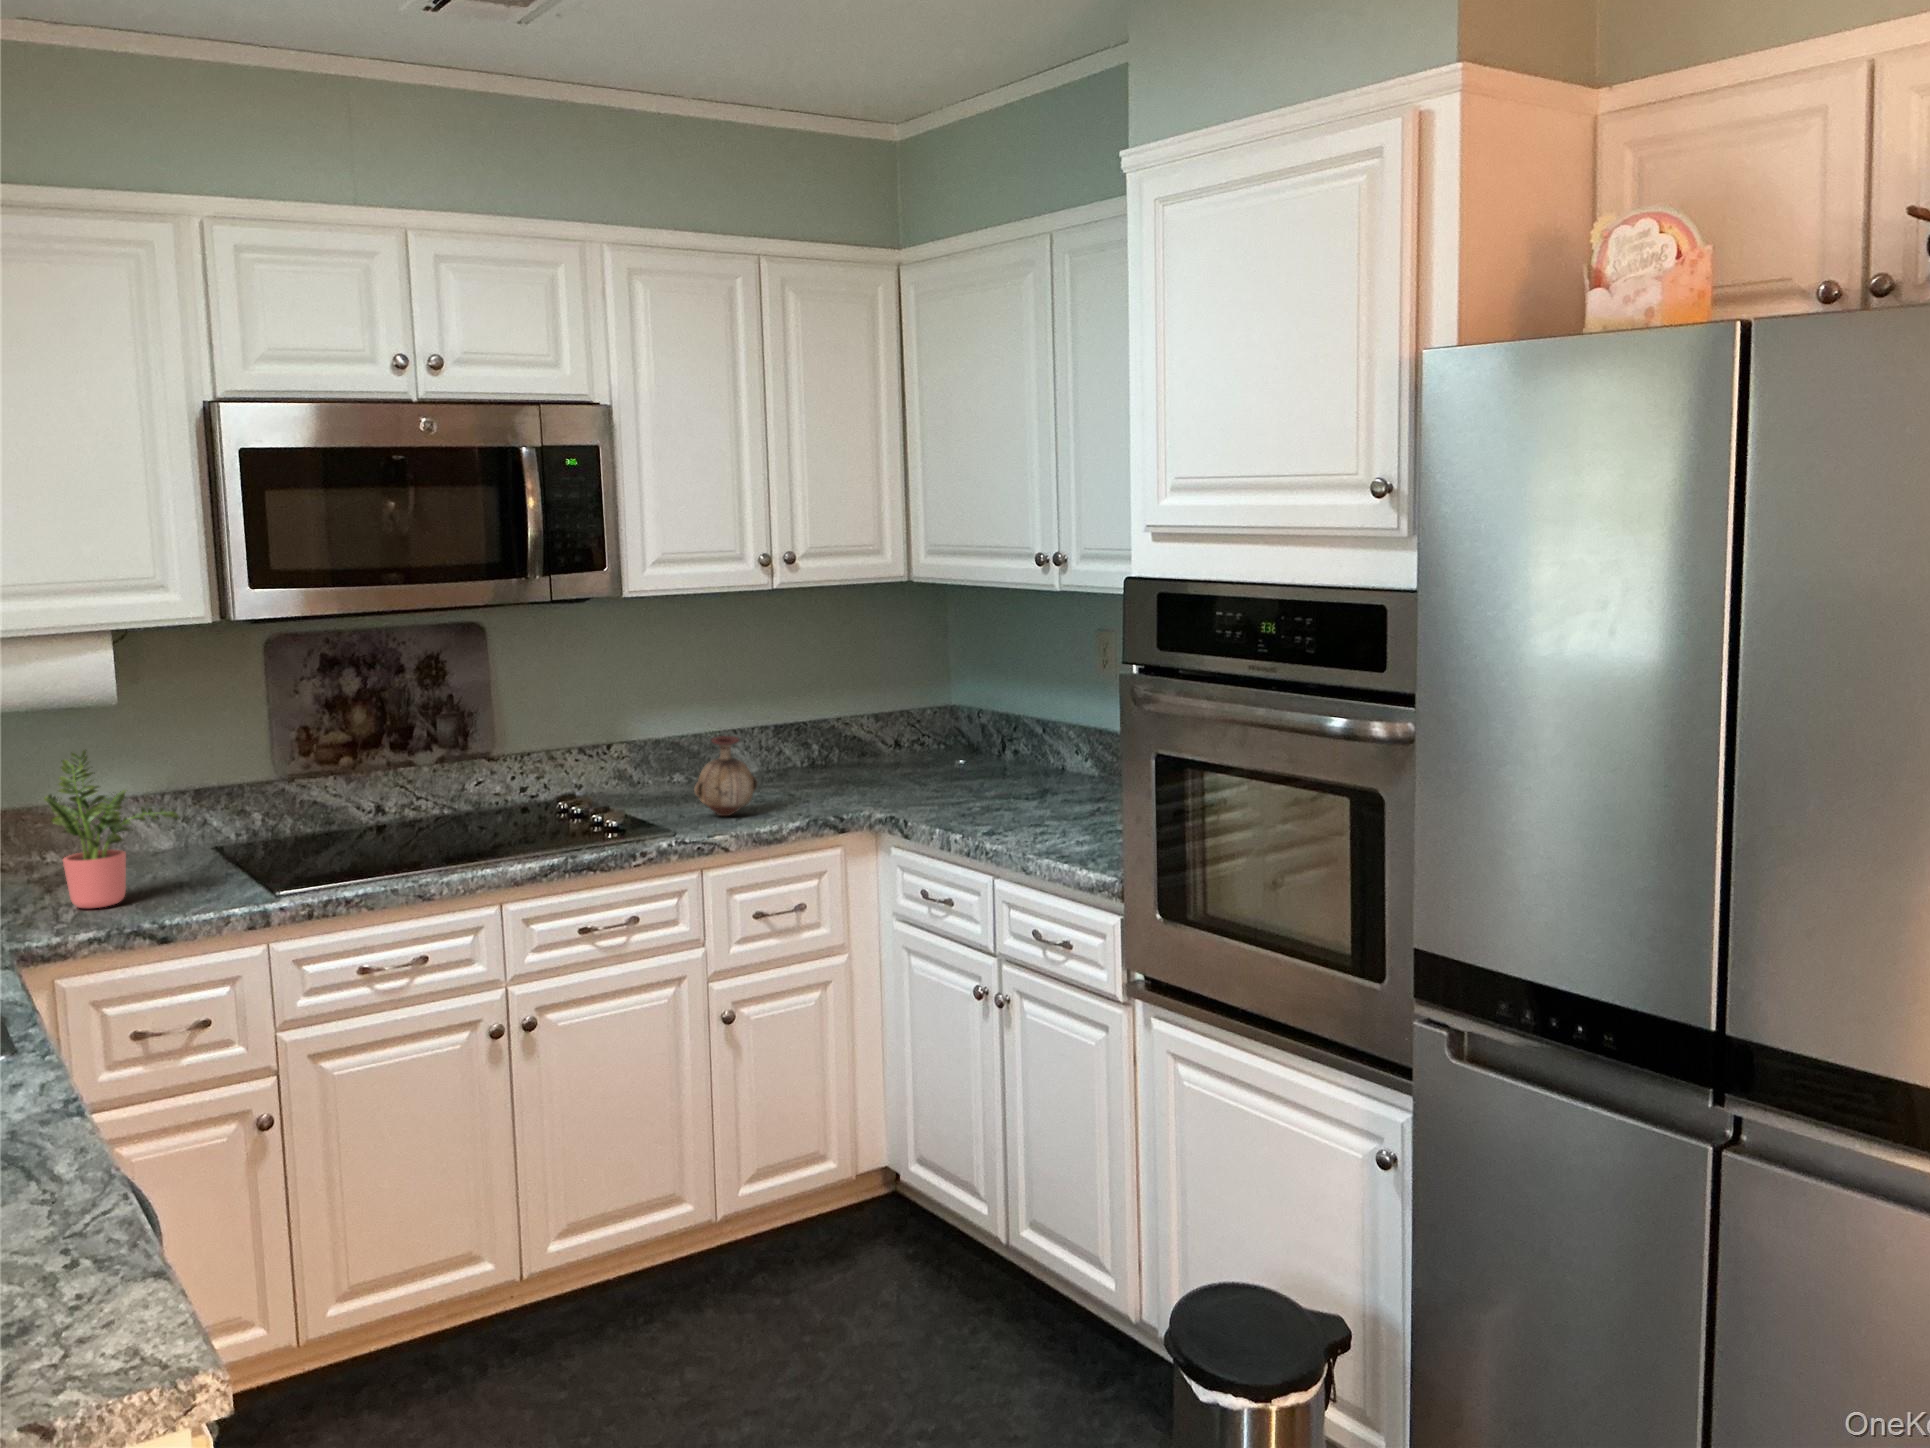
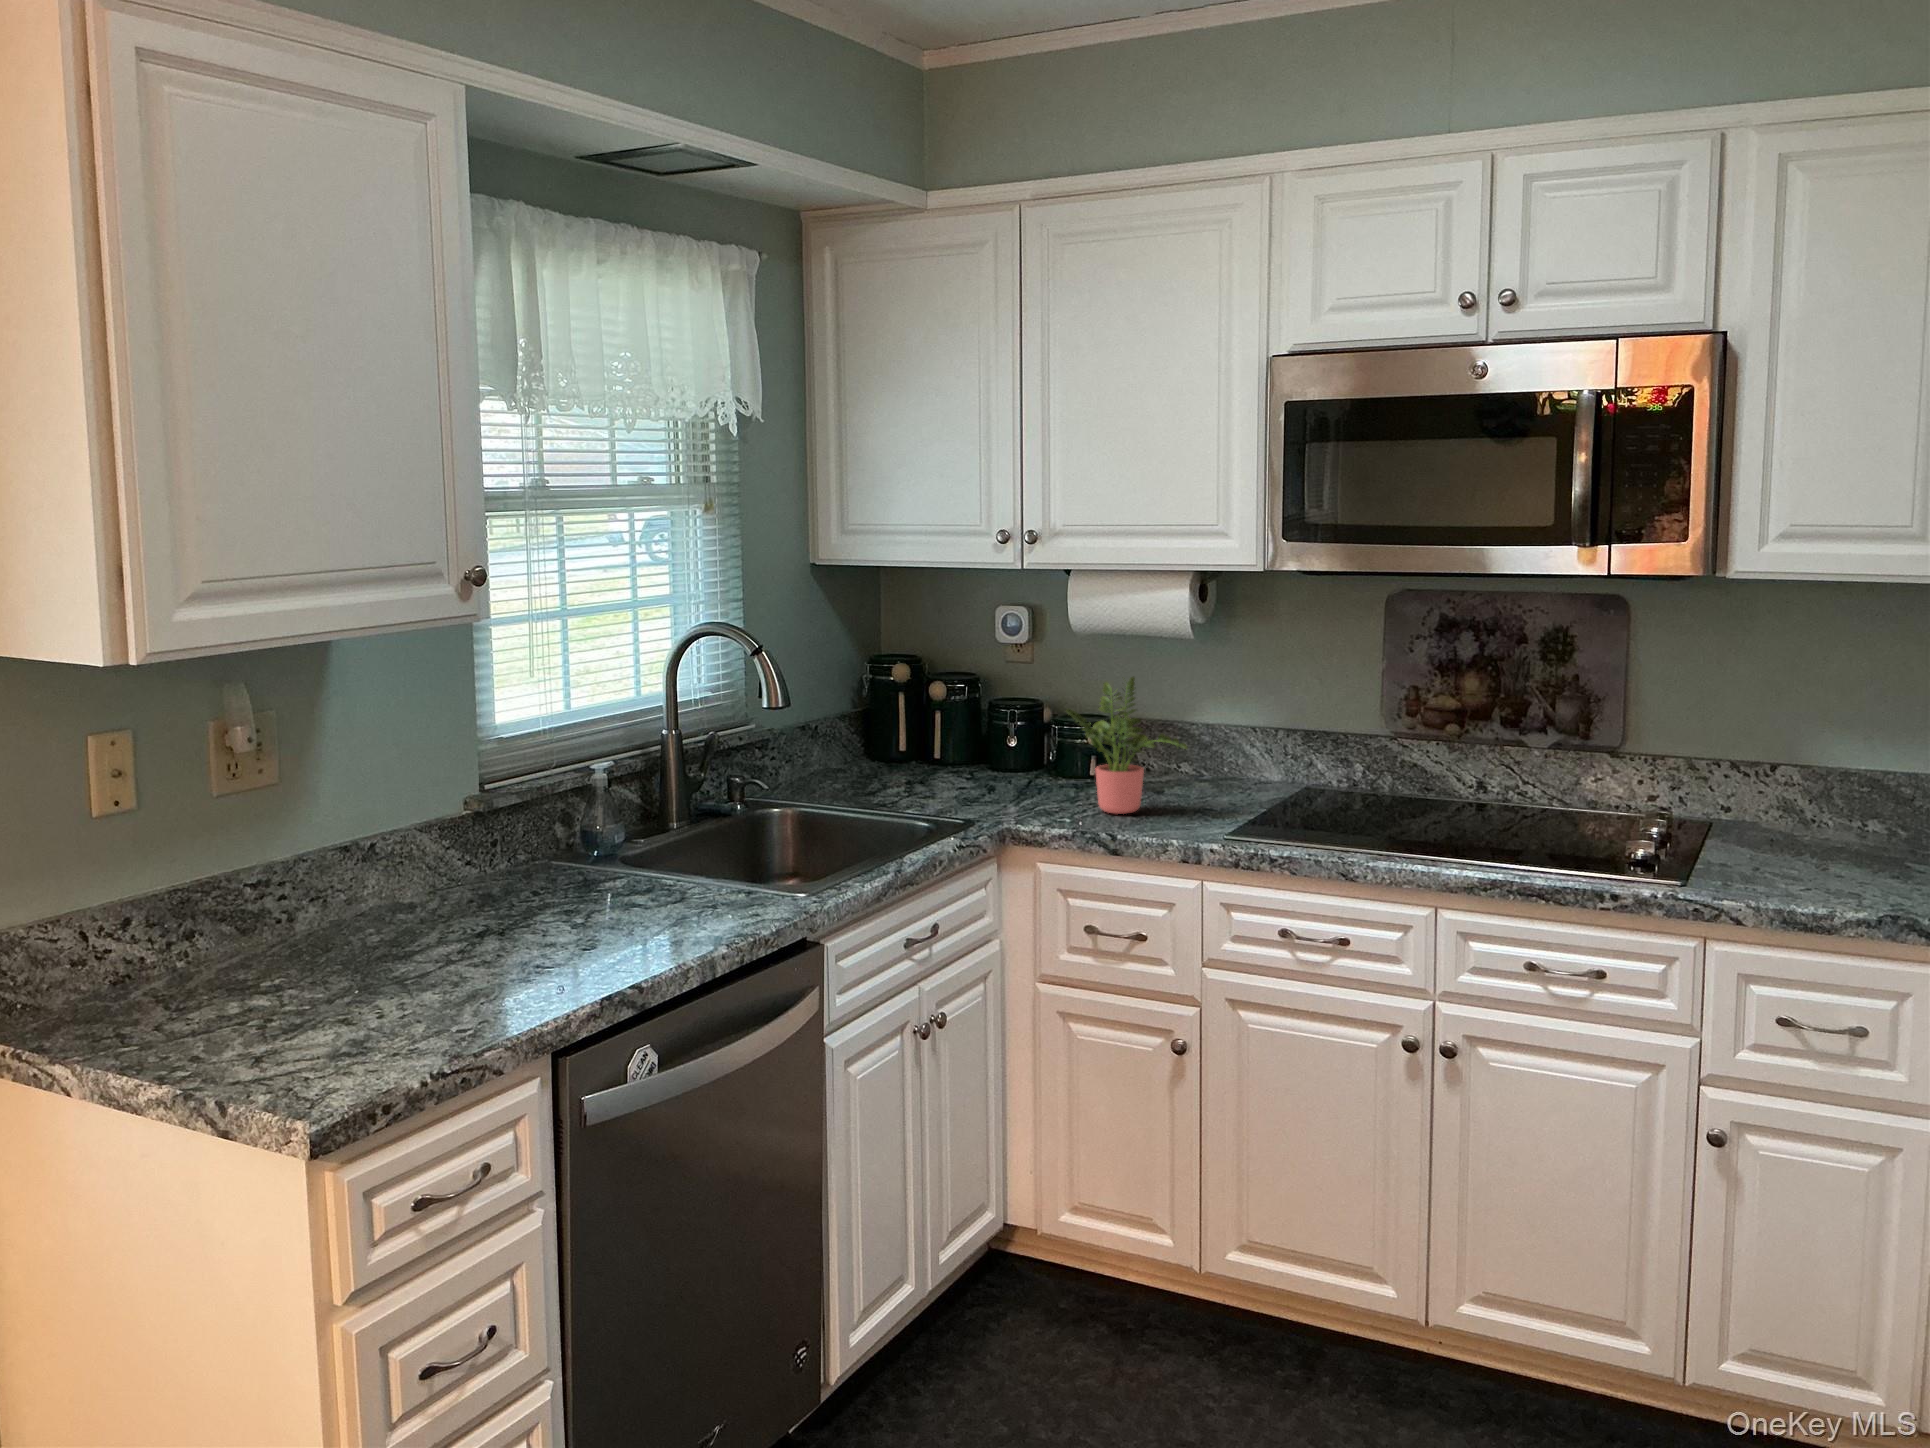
vase: present [694,736,757,816] -> none [1758,779,1858,884]

